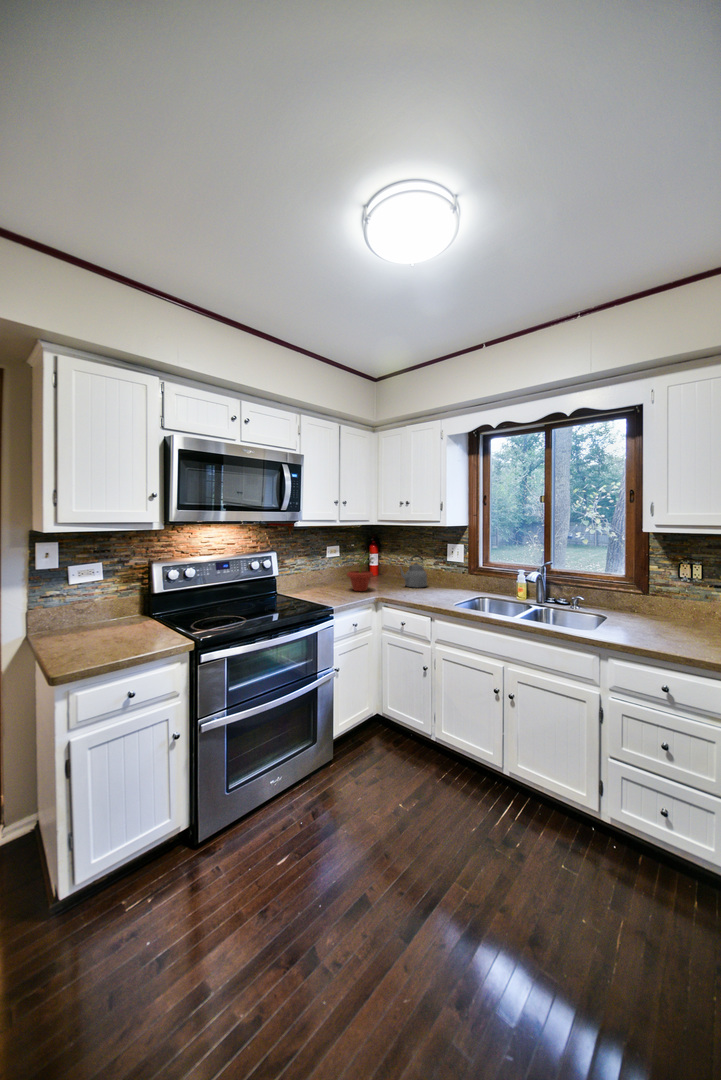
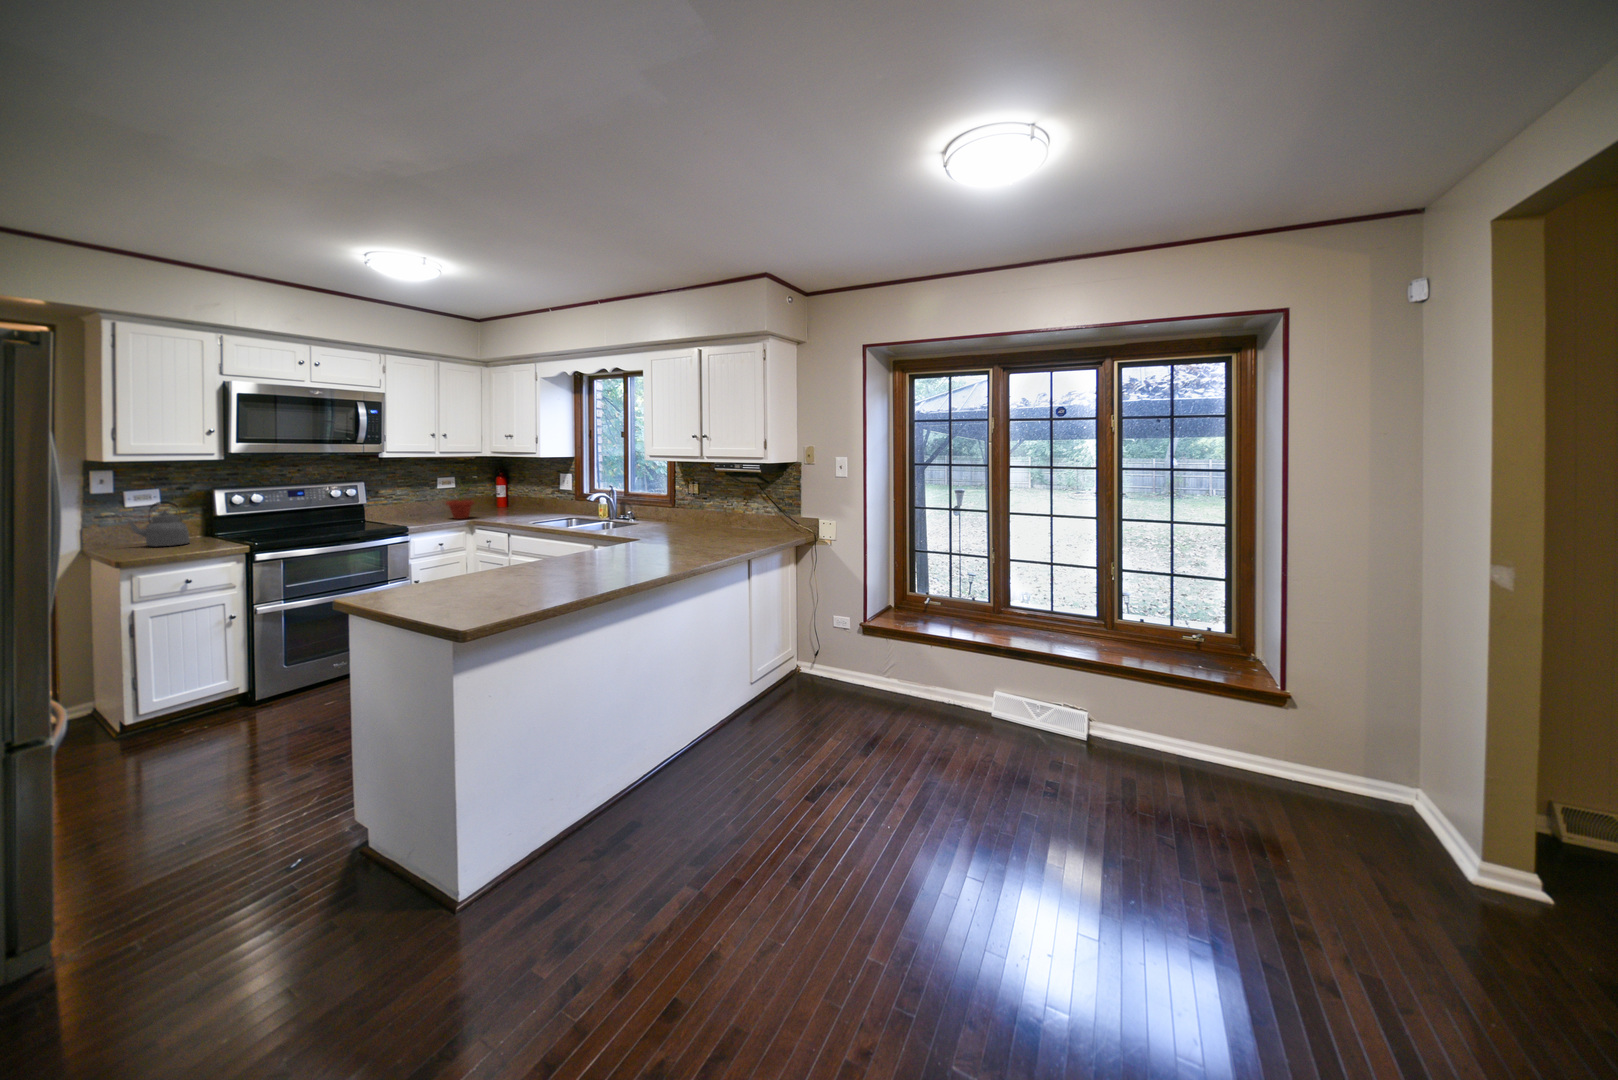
kettle: present [399,555,427,587] -> present [125,501,190,546]

